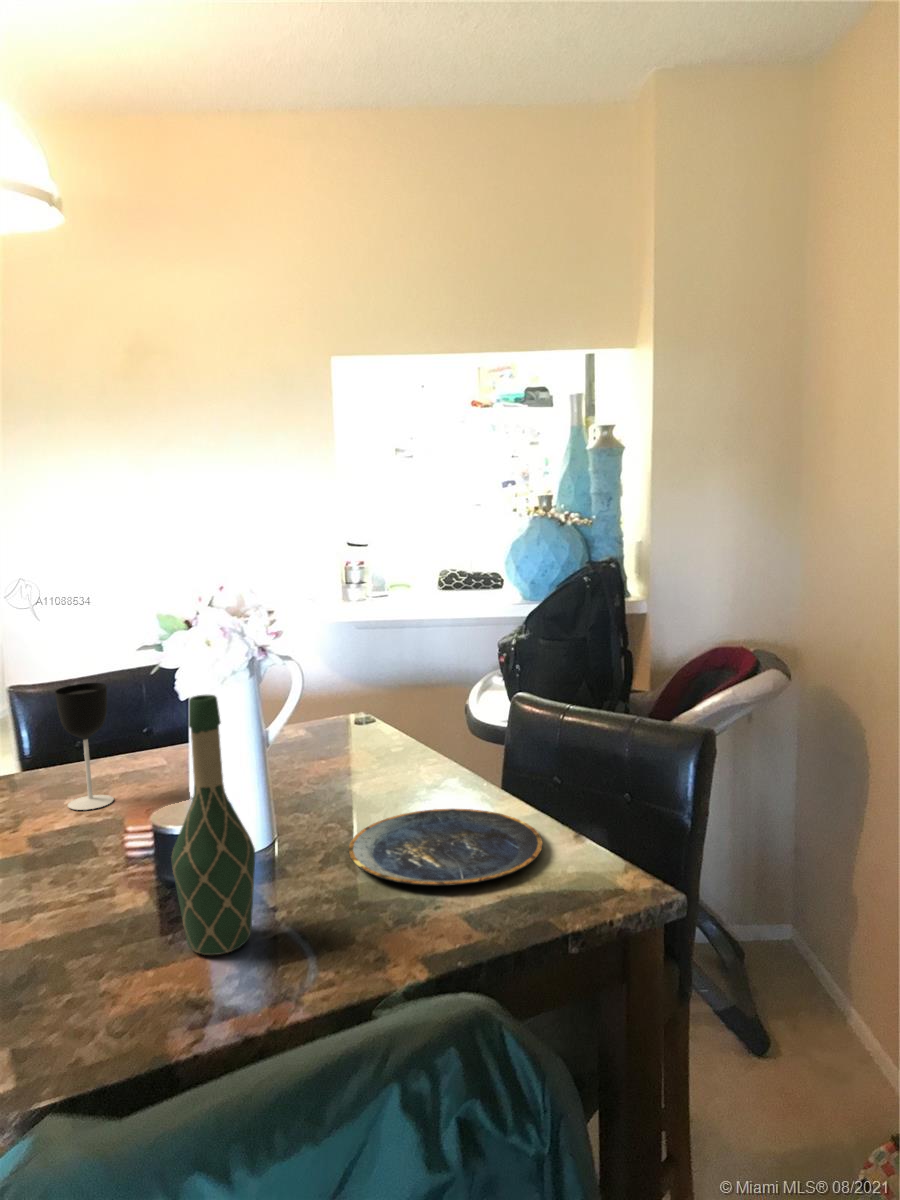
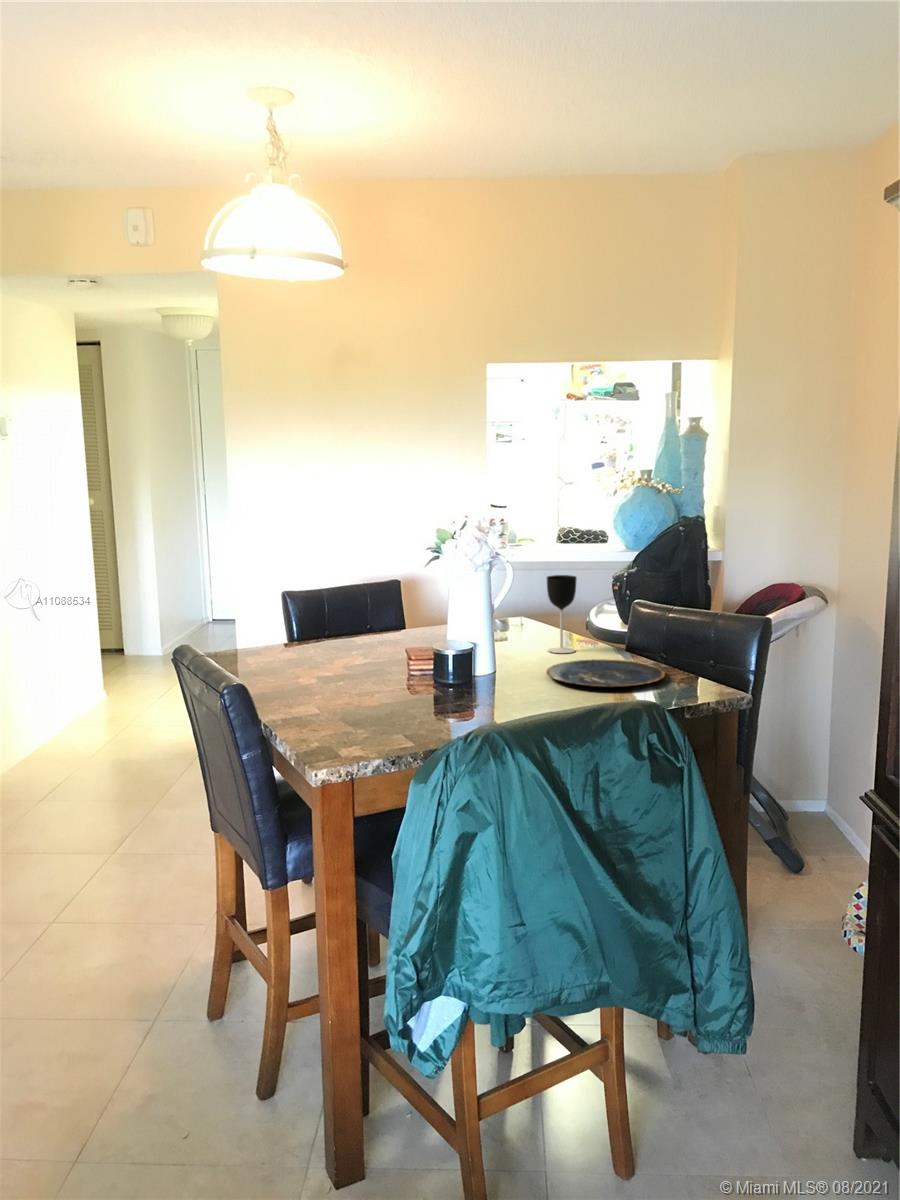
wine glass: present [55,683,114,810] -> present [547,575,577,653]
wine bottle: present [171,695,255,955] -> none [467,566,511,709]

